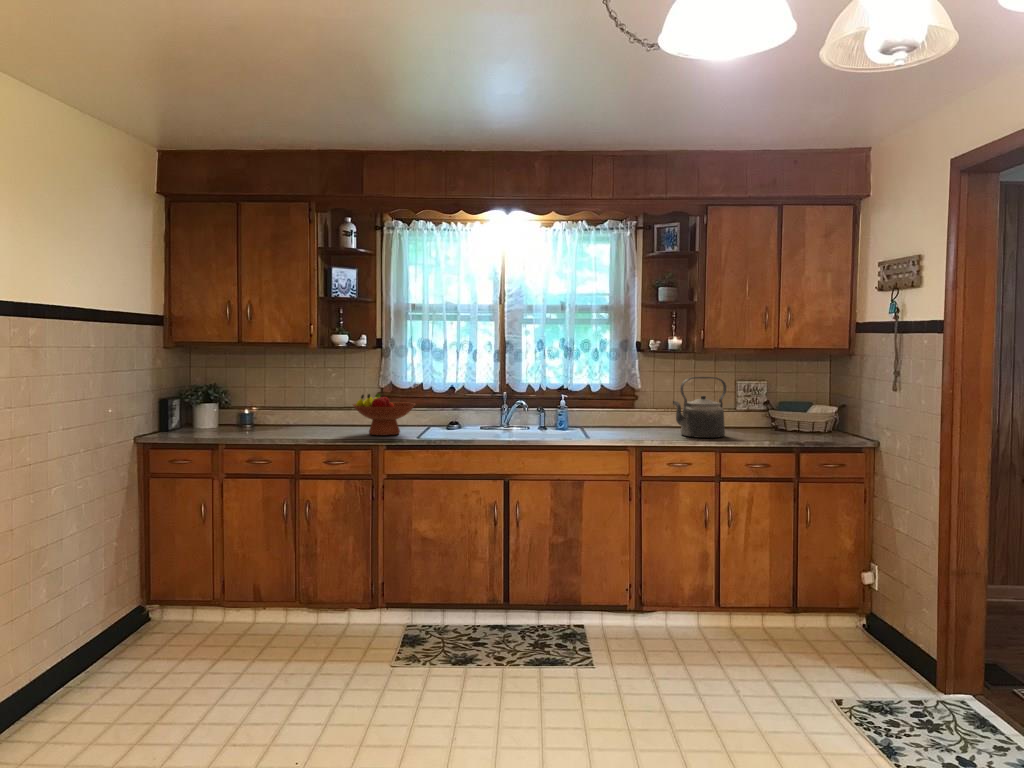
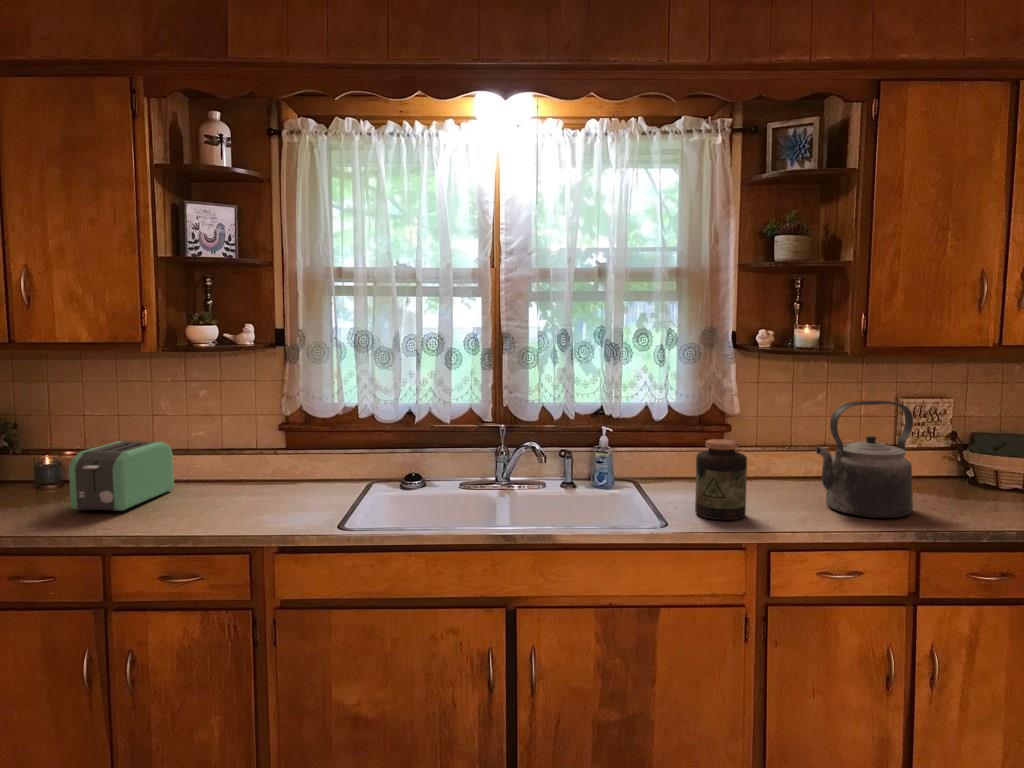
fruit bowl: present [353,394,415,435] -> none [215,438,338,520]
jar: none [607,396,634,438] -> present [695,439,747,520]
toaster: none [273,399,321,433] -> present [69,441,174,511]

